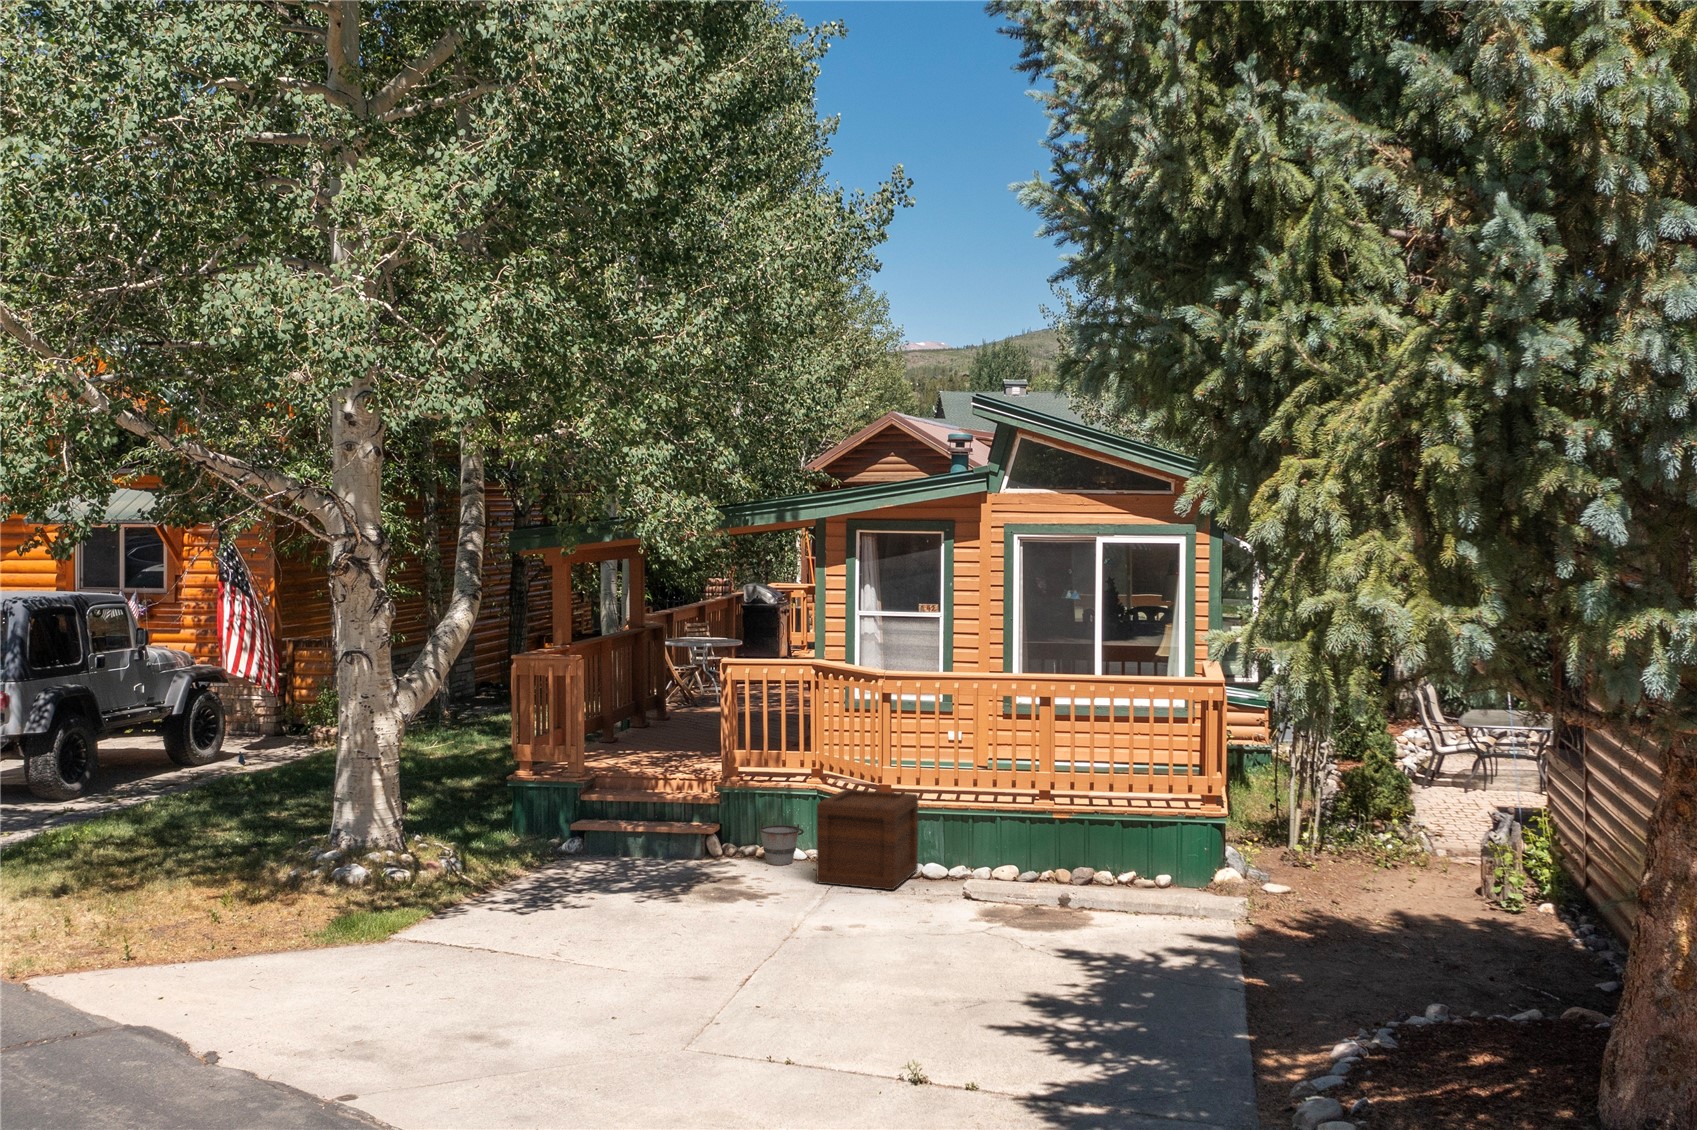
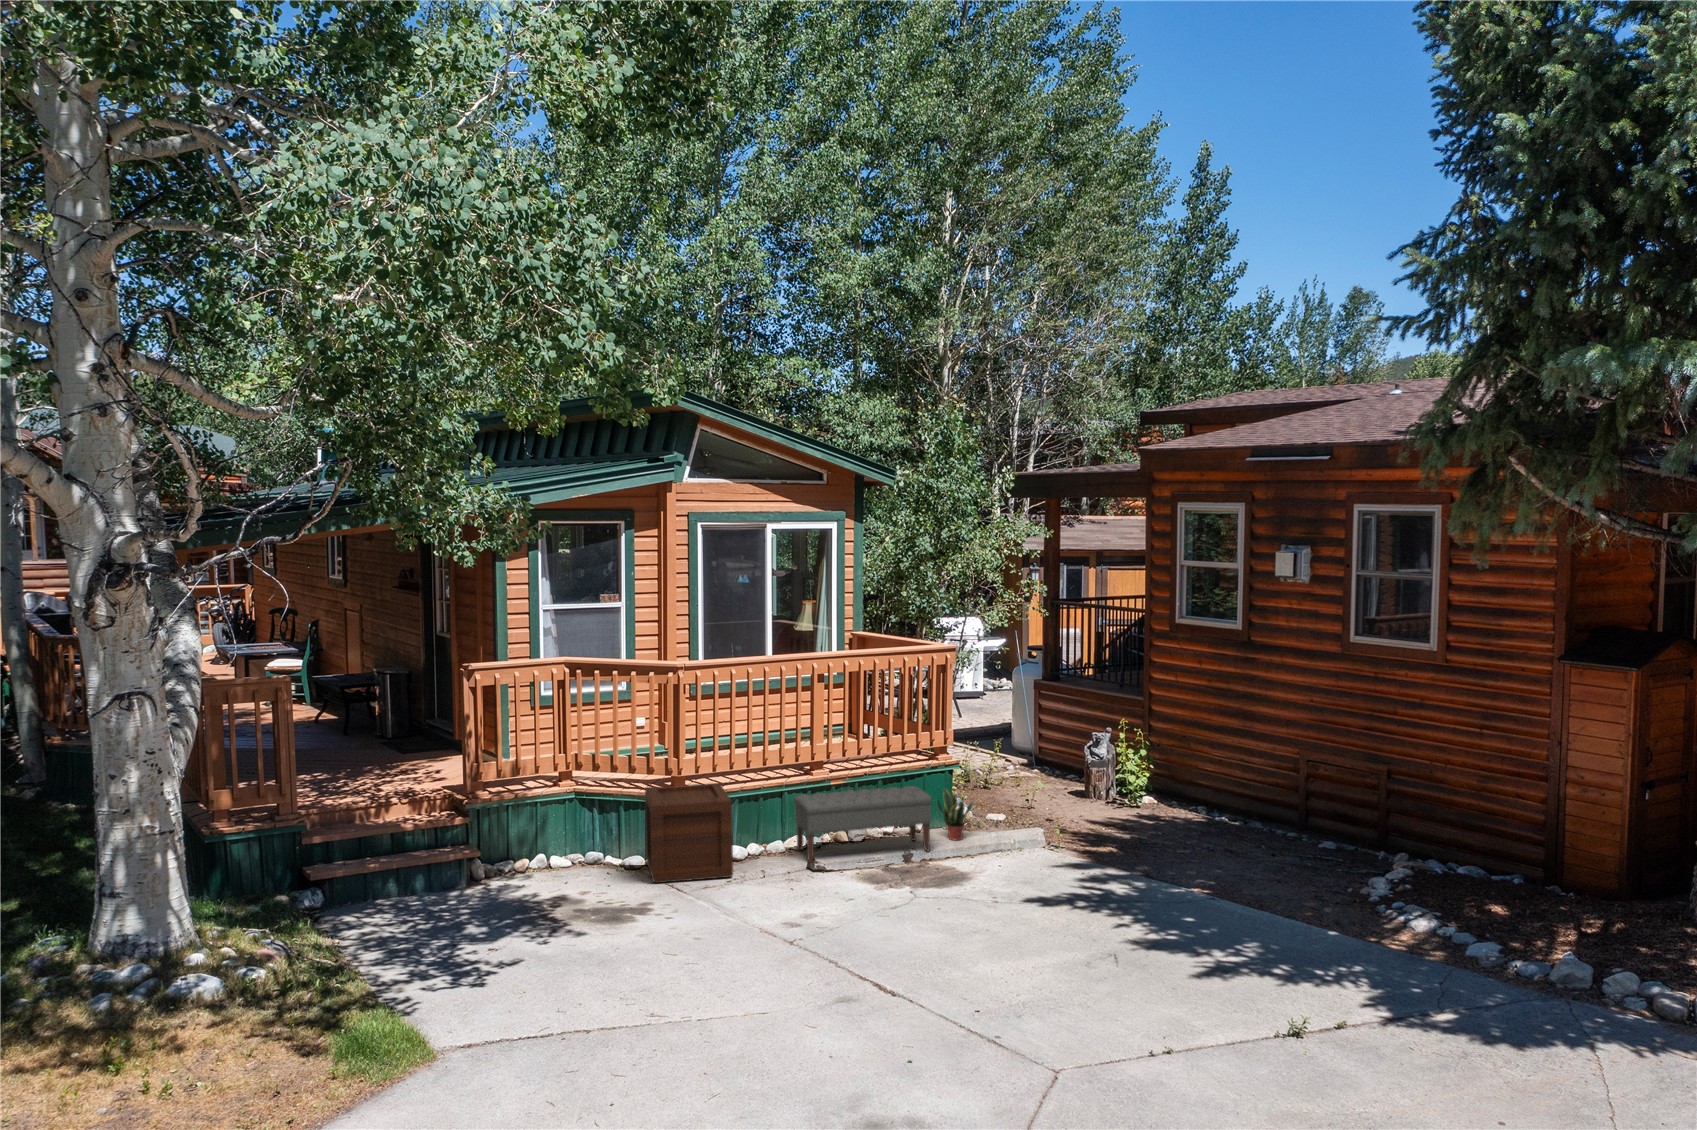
bench: none [988,818,1140,902] -> present [794,786,932,863]
bucket: present [758,823,804,865] -> none [555,829,602,873]
potted plant: none [1164,832,1207,898] -> present [937,788,972,841]

